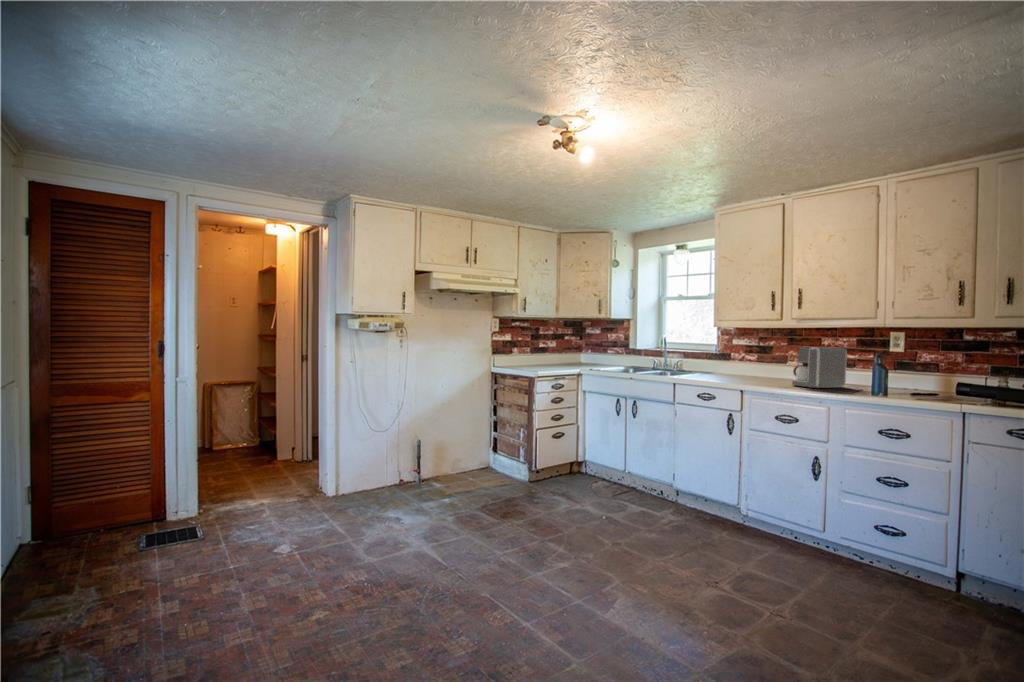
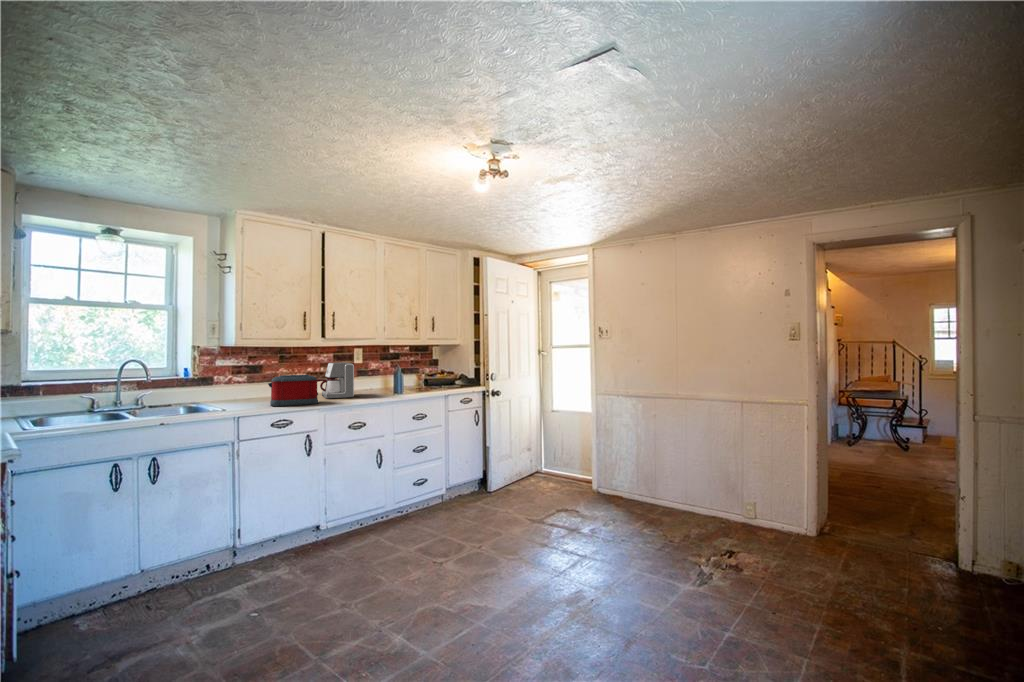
toaster: none [721,354,768,385] -> present [268,375,318,406]

